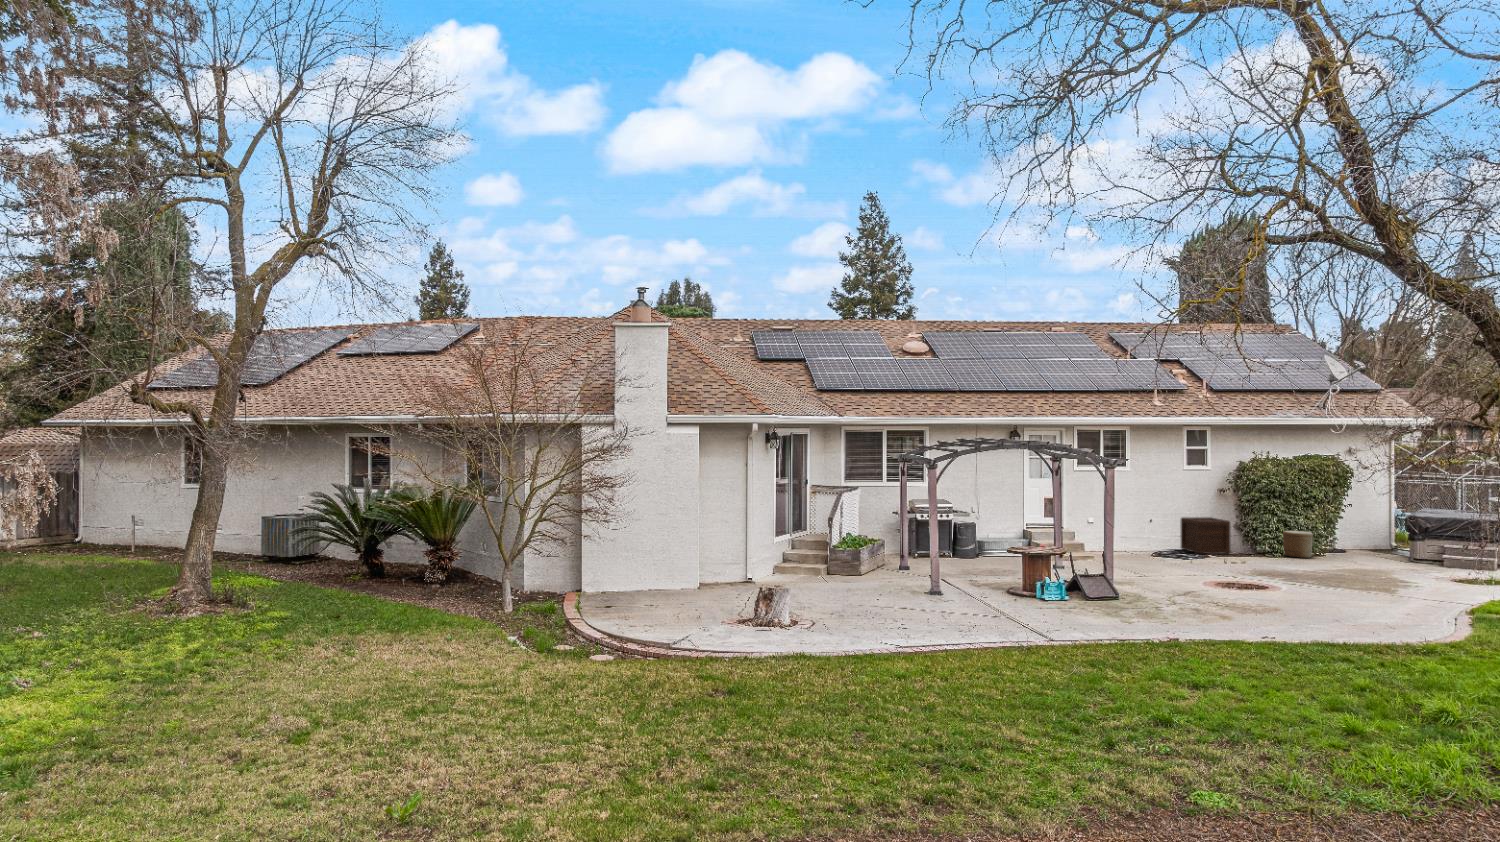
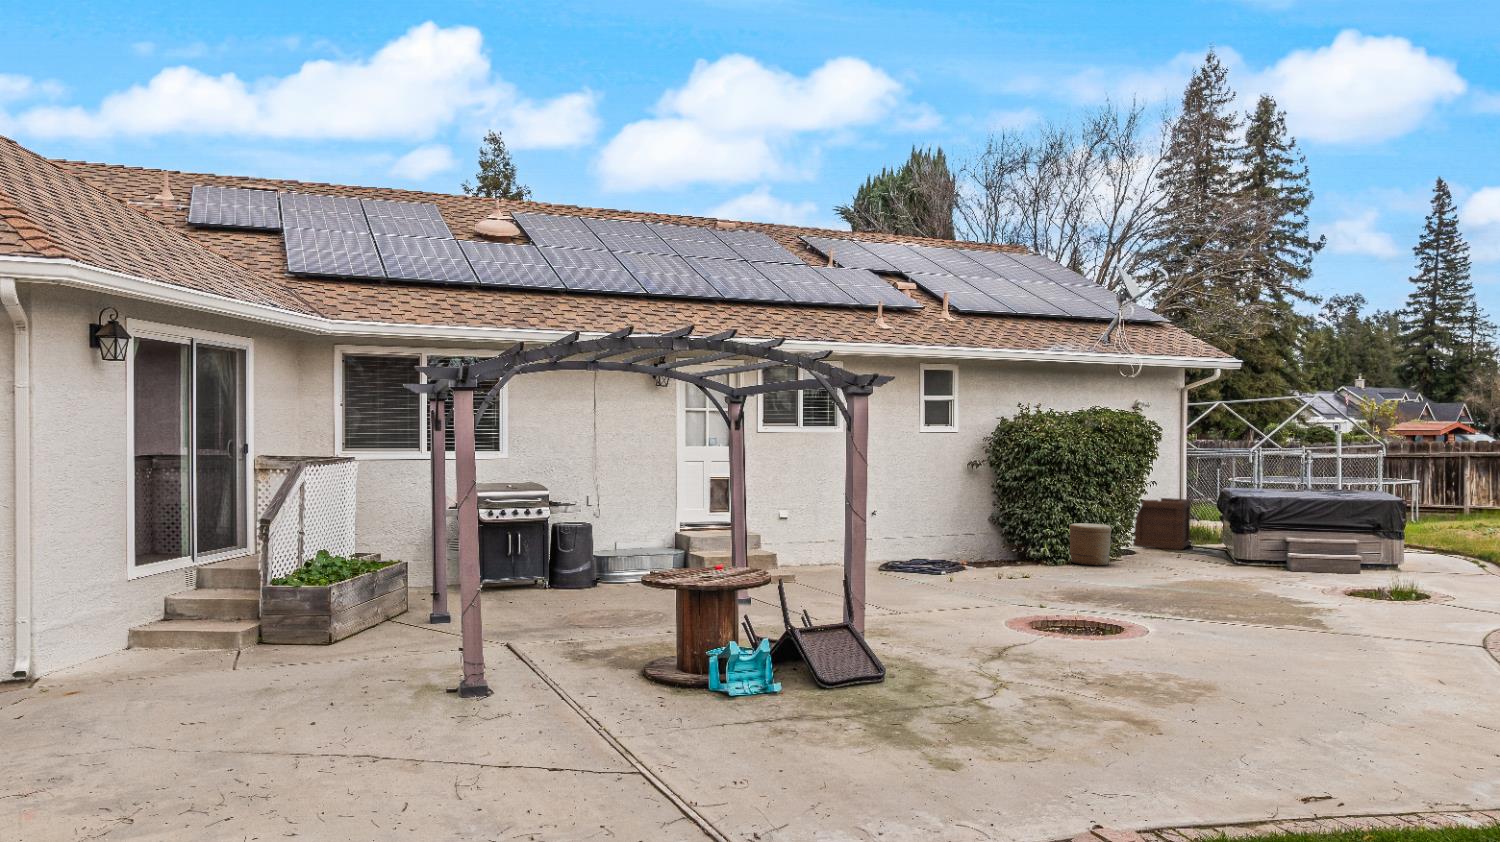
wooden crate: present [1181,517,1231,554] -> present [1133,498,1191,550]

